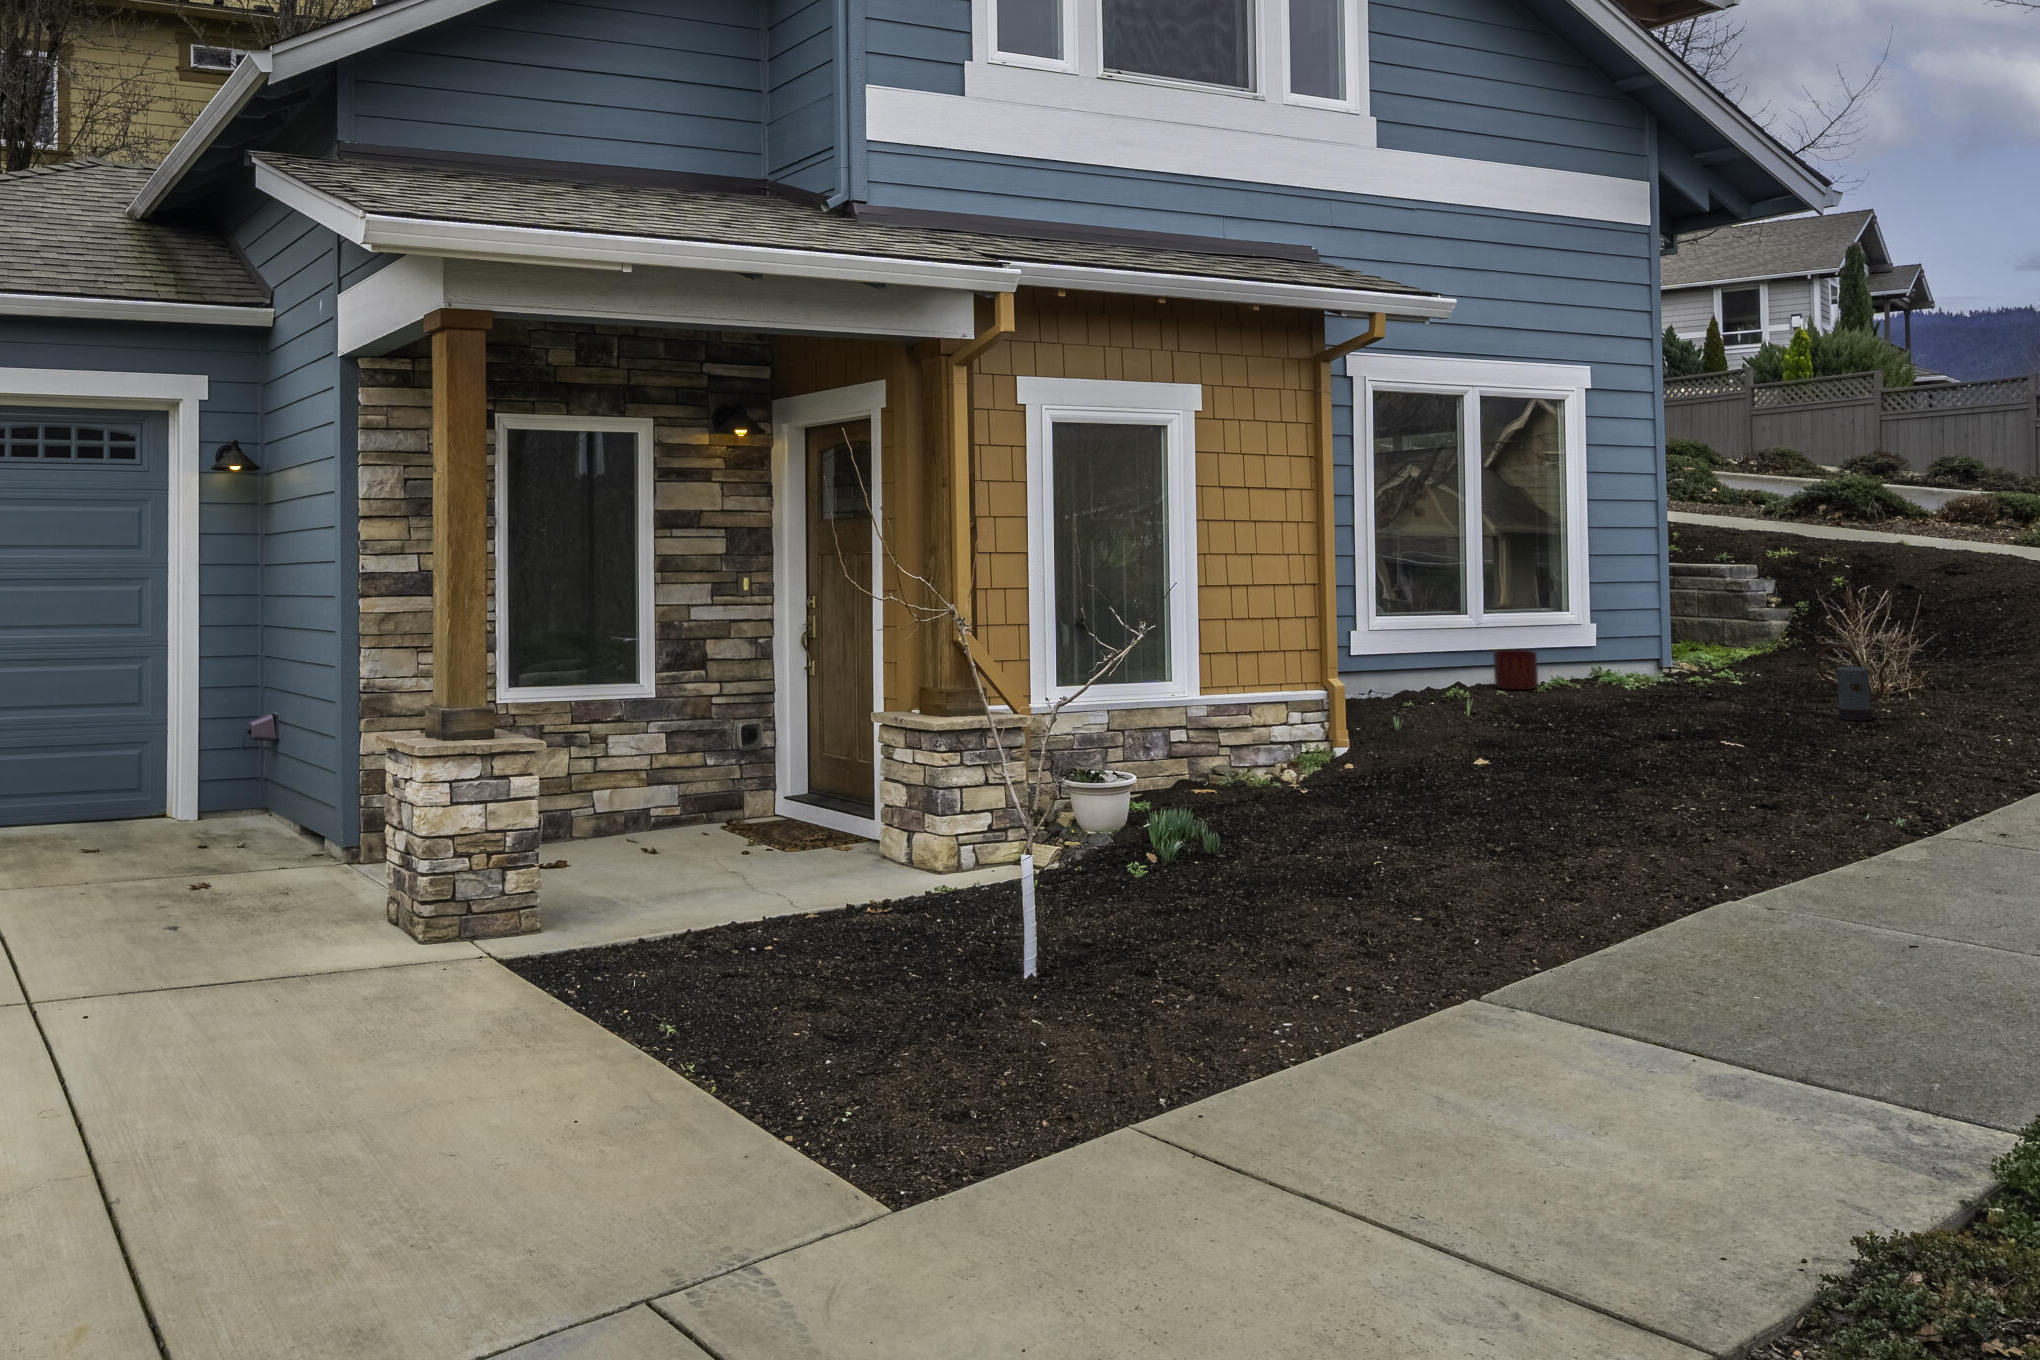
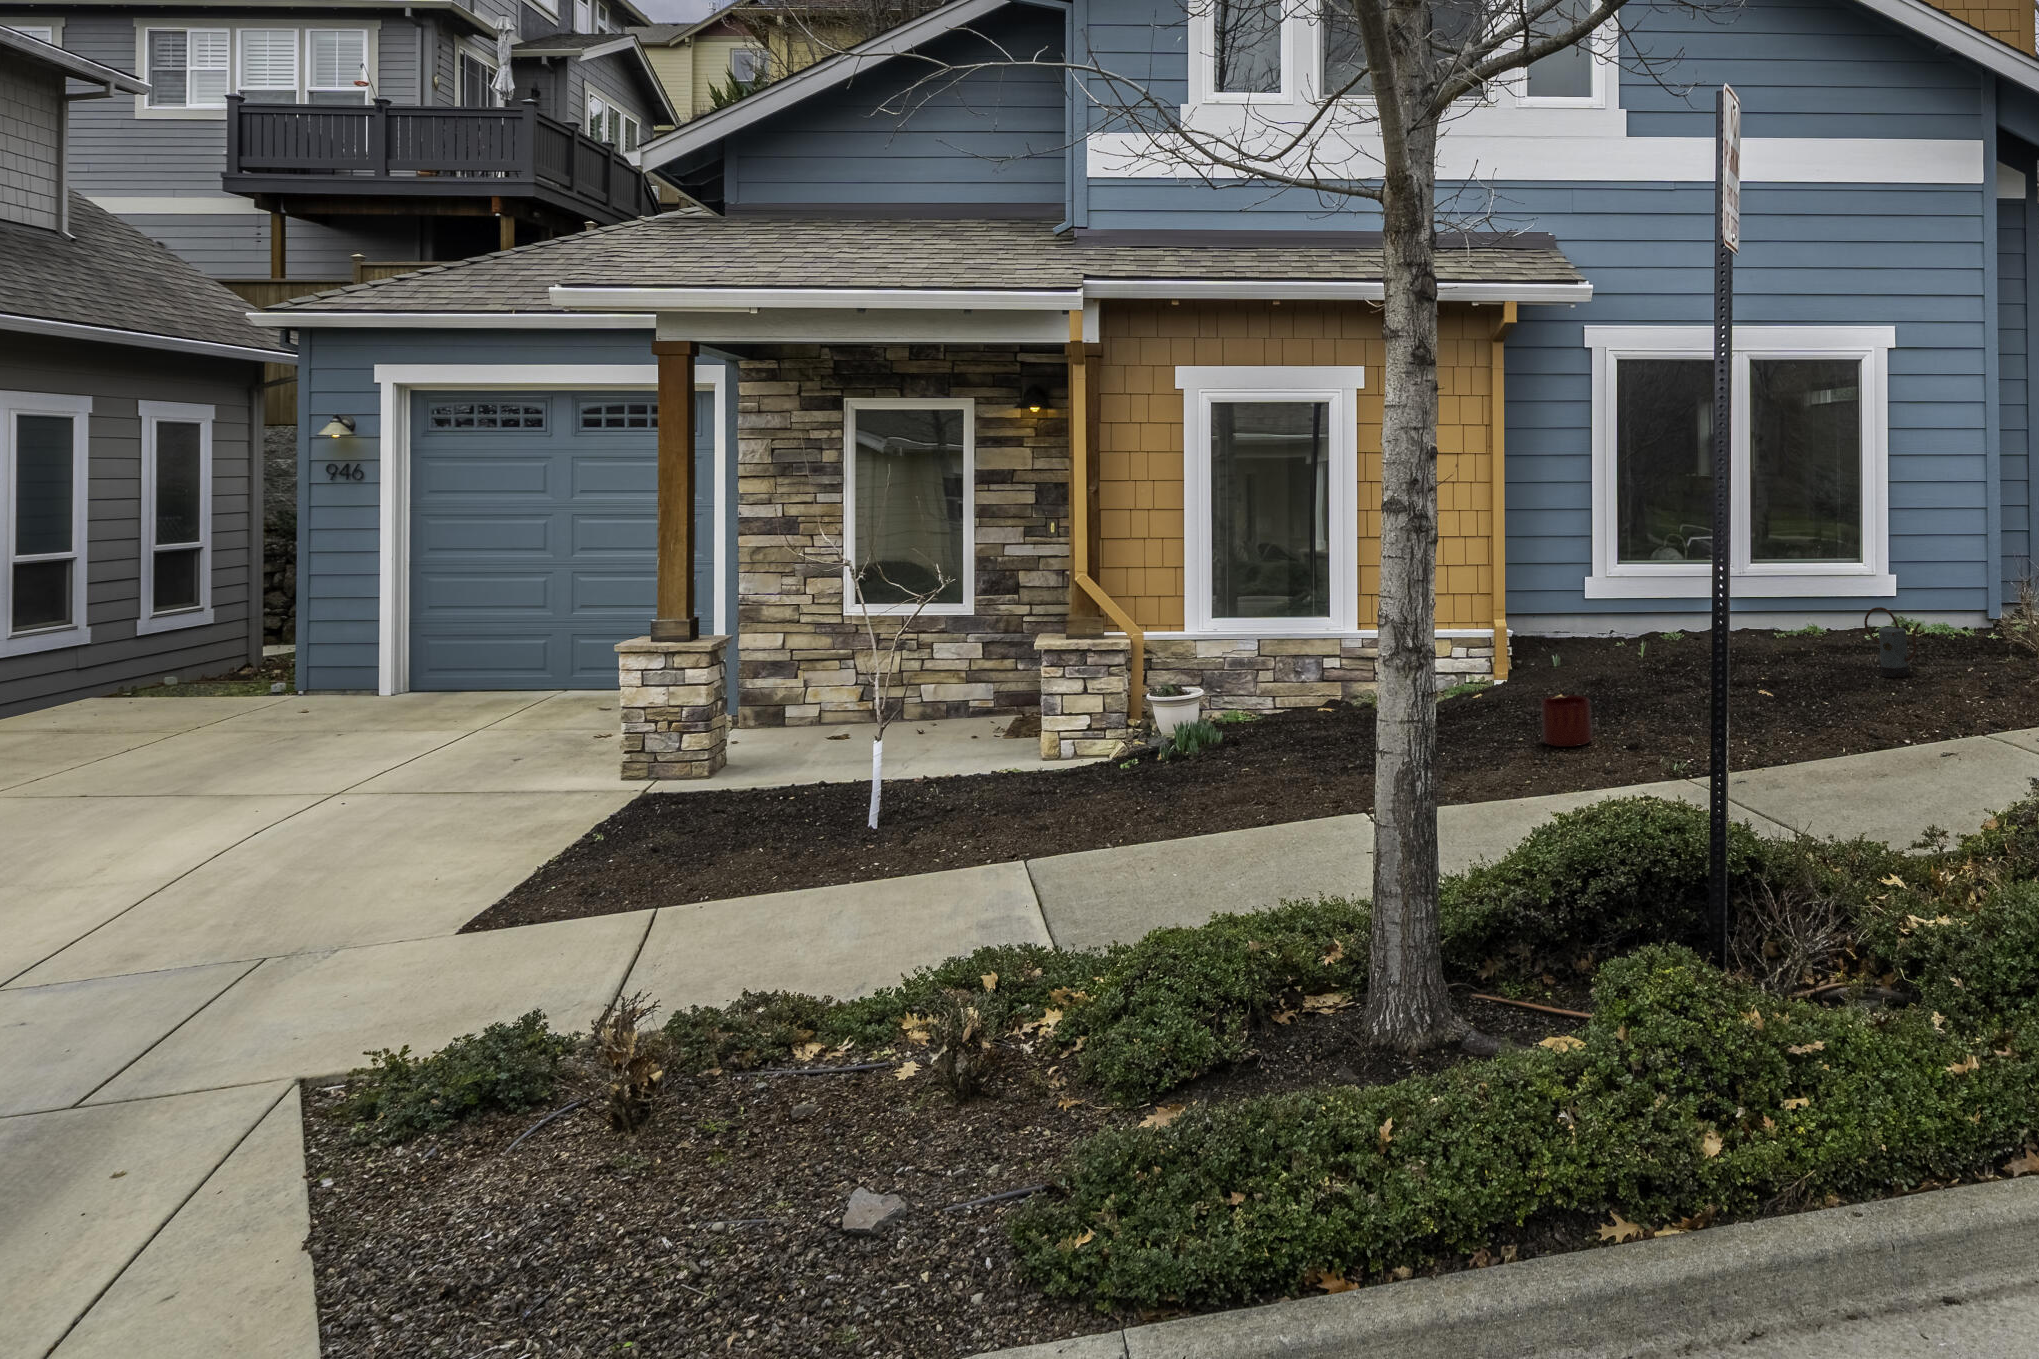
planter: present [1493,650,1538,690] -> present [1541,696,1592,747]

